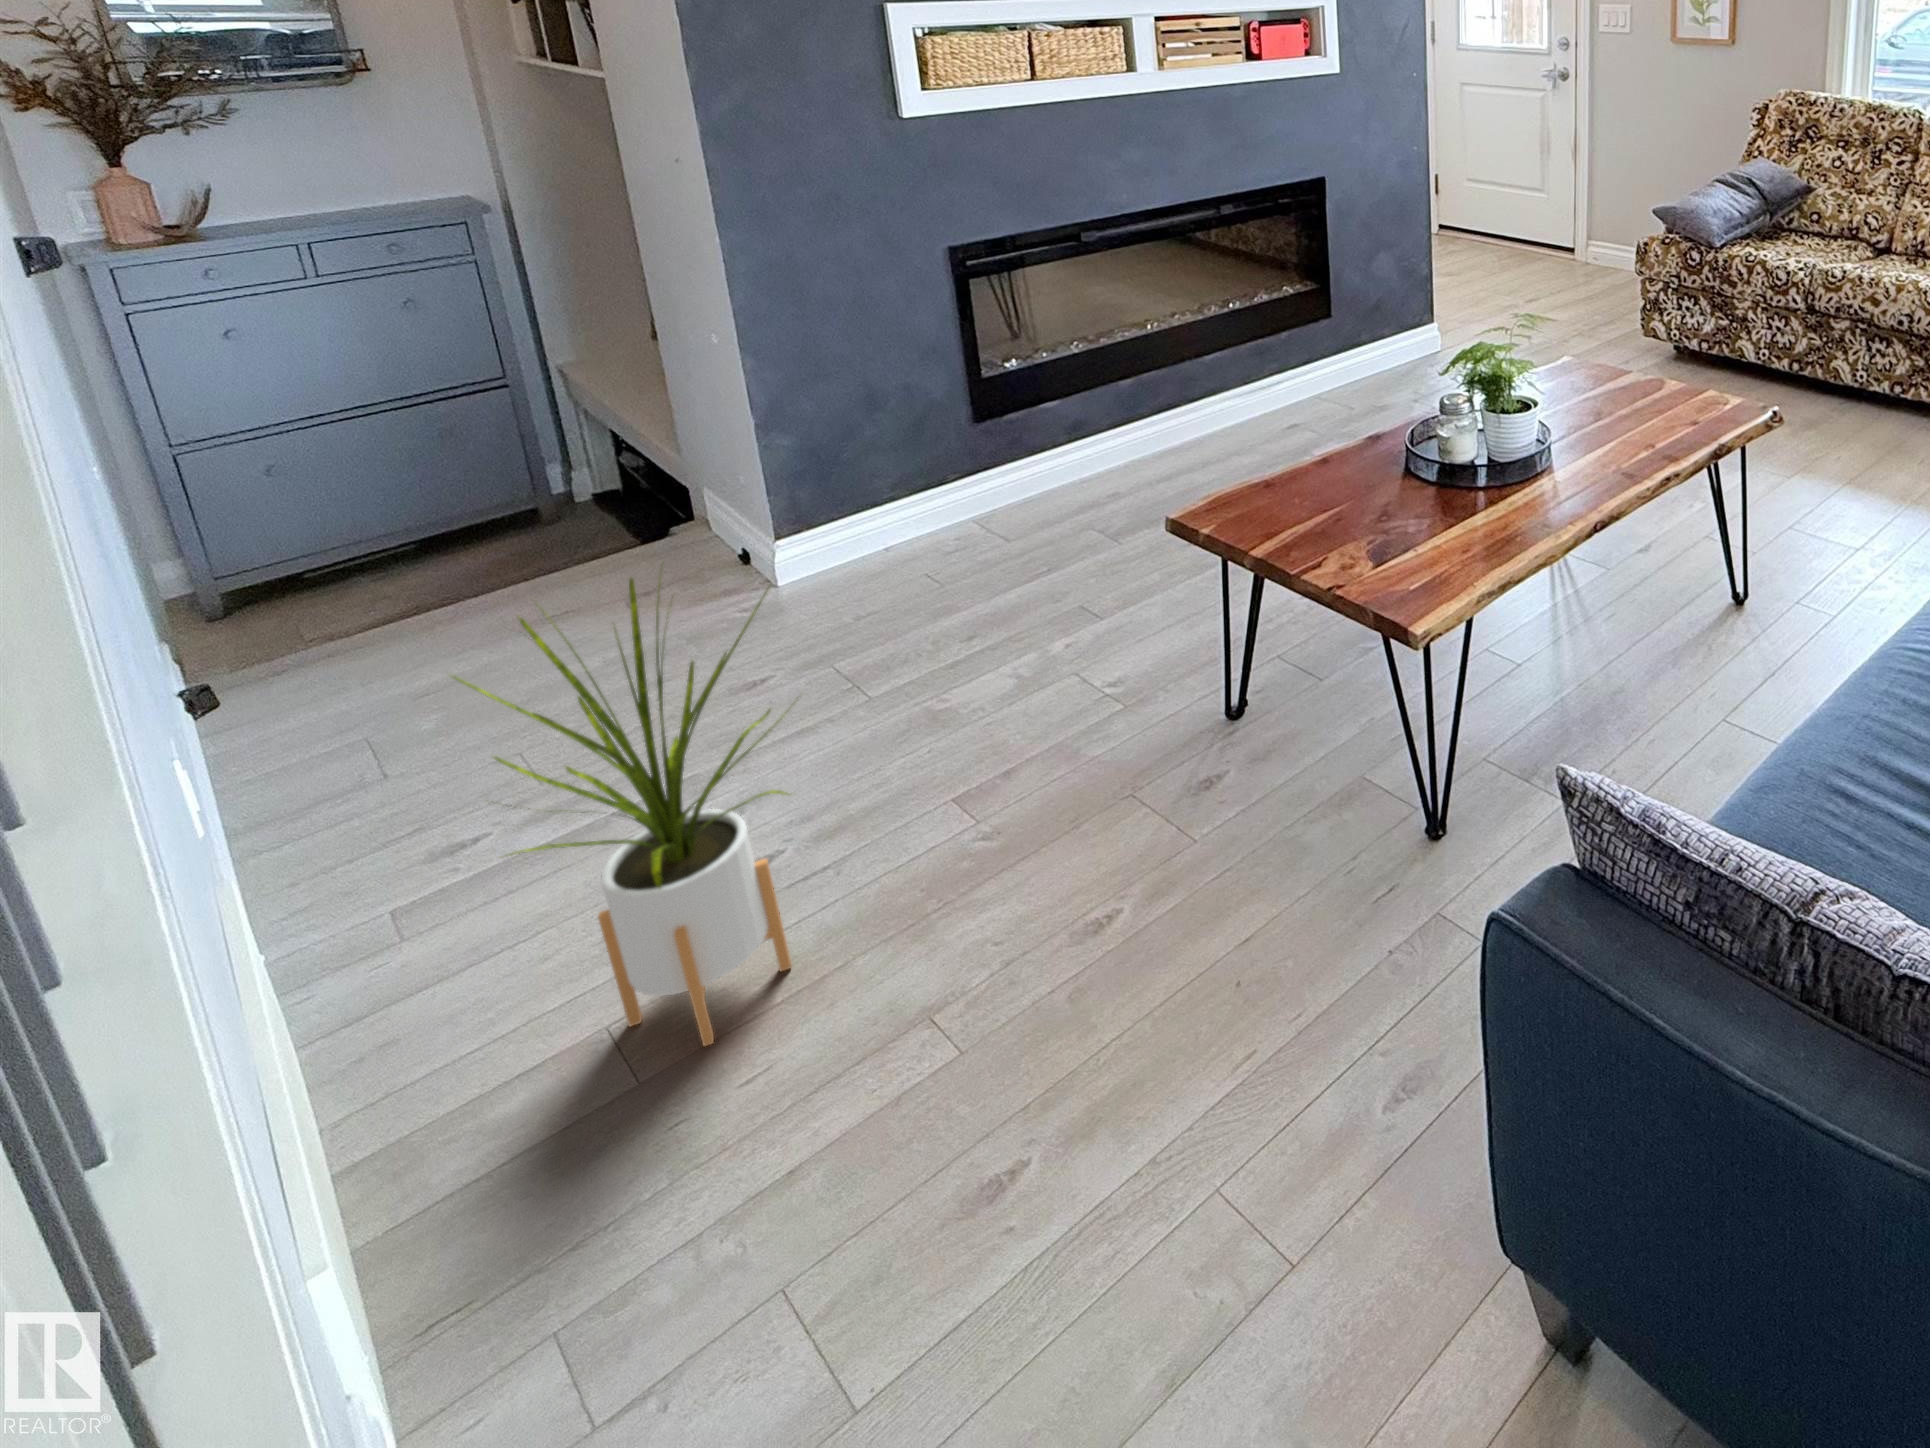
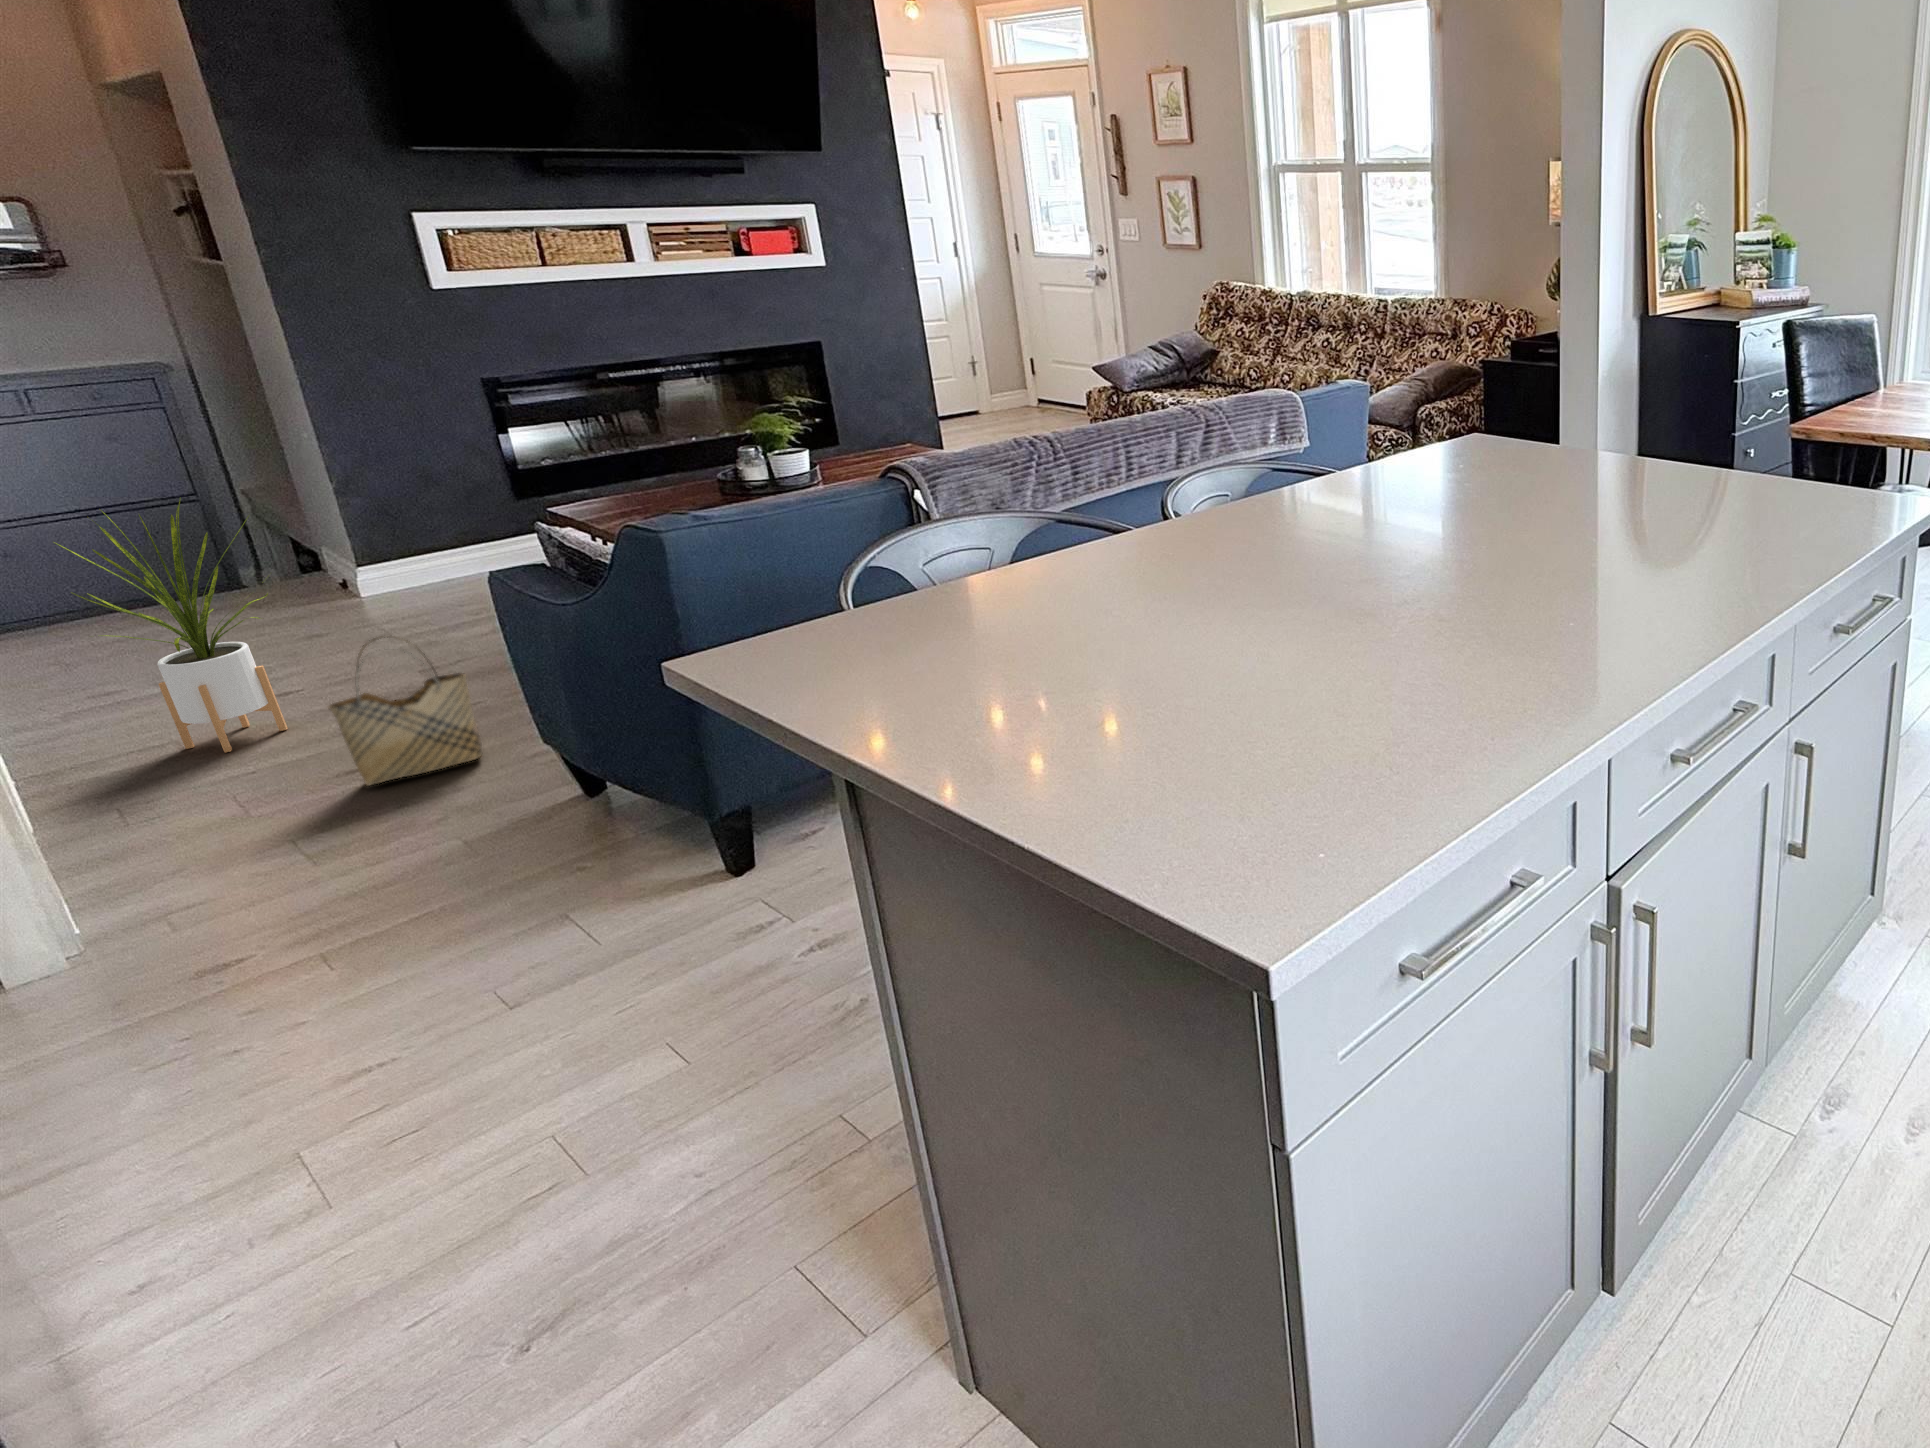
woven basket: none [981,879,1213,1228] -> present [329,637,482,786]

